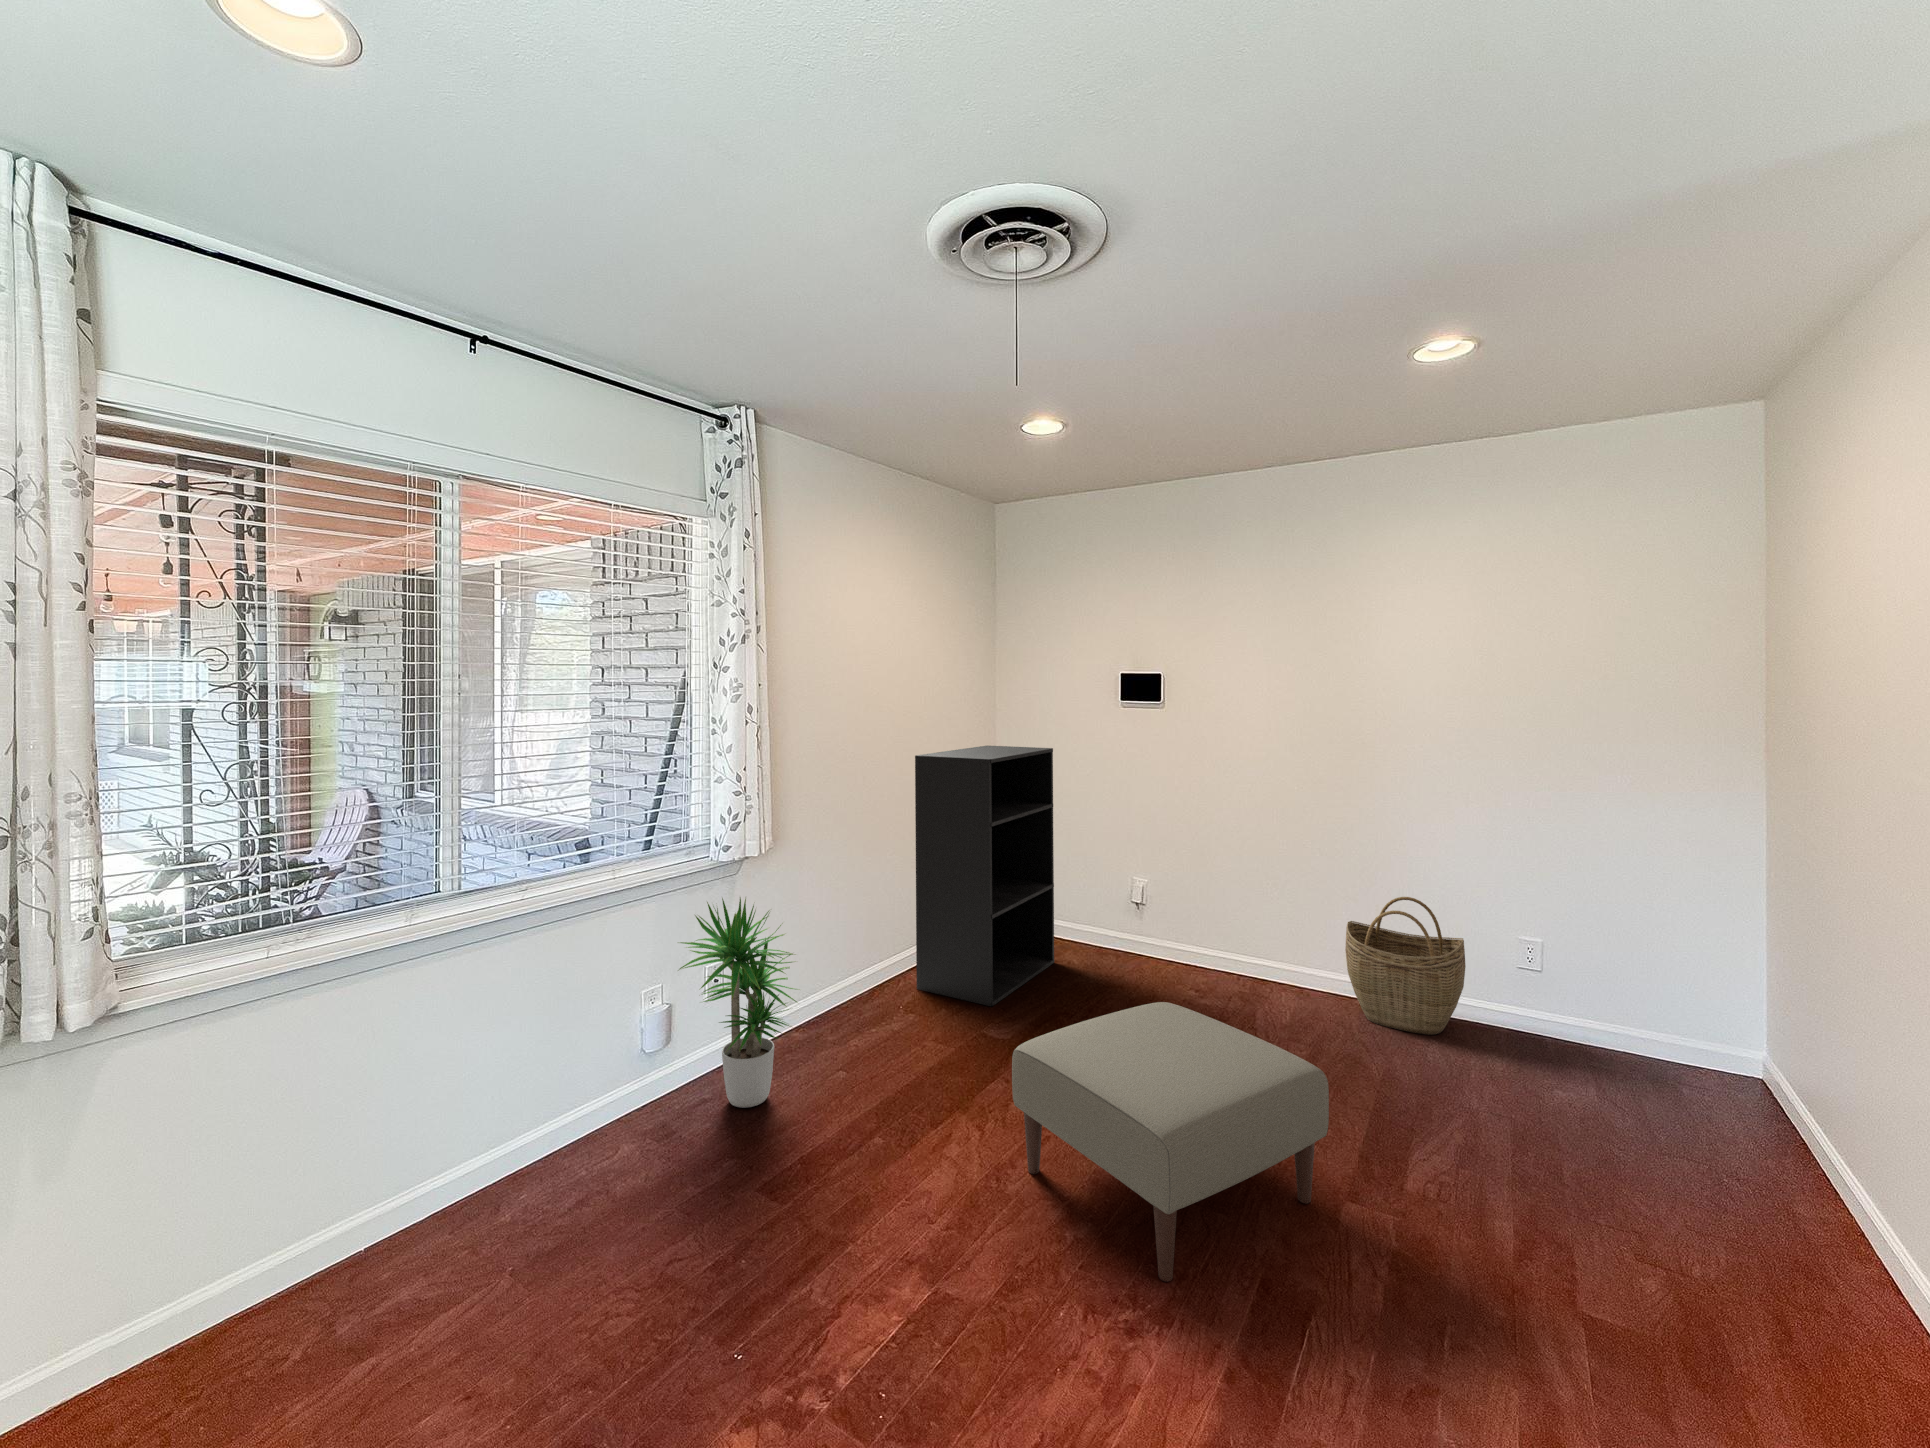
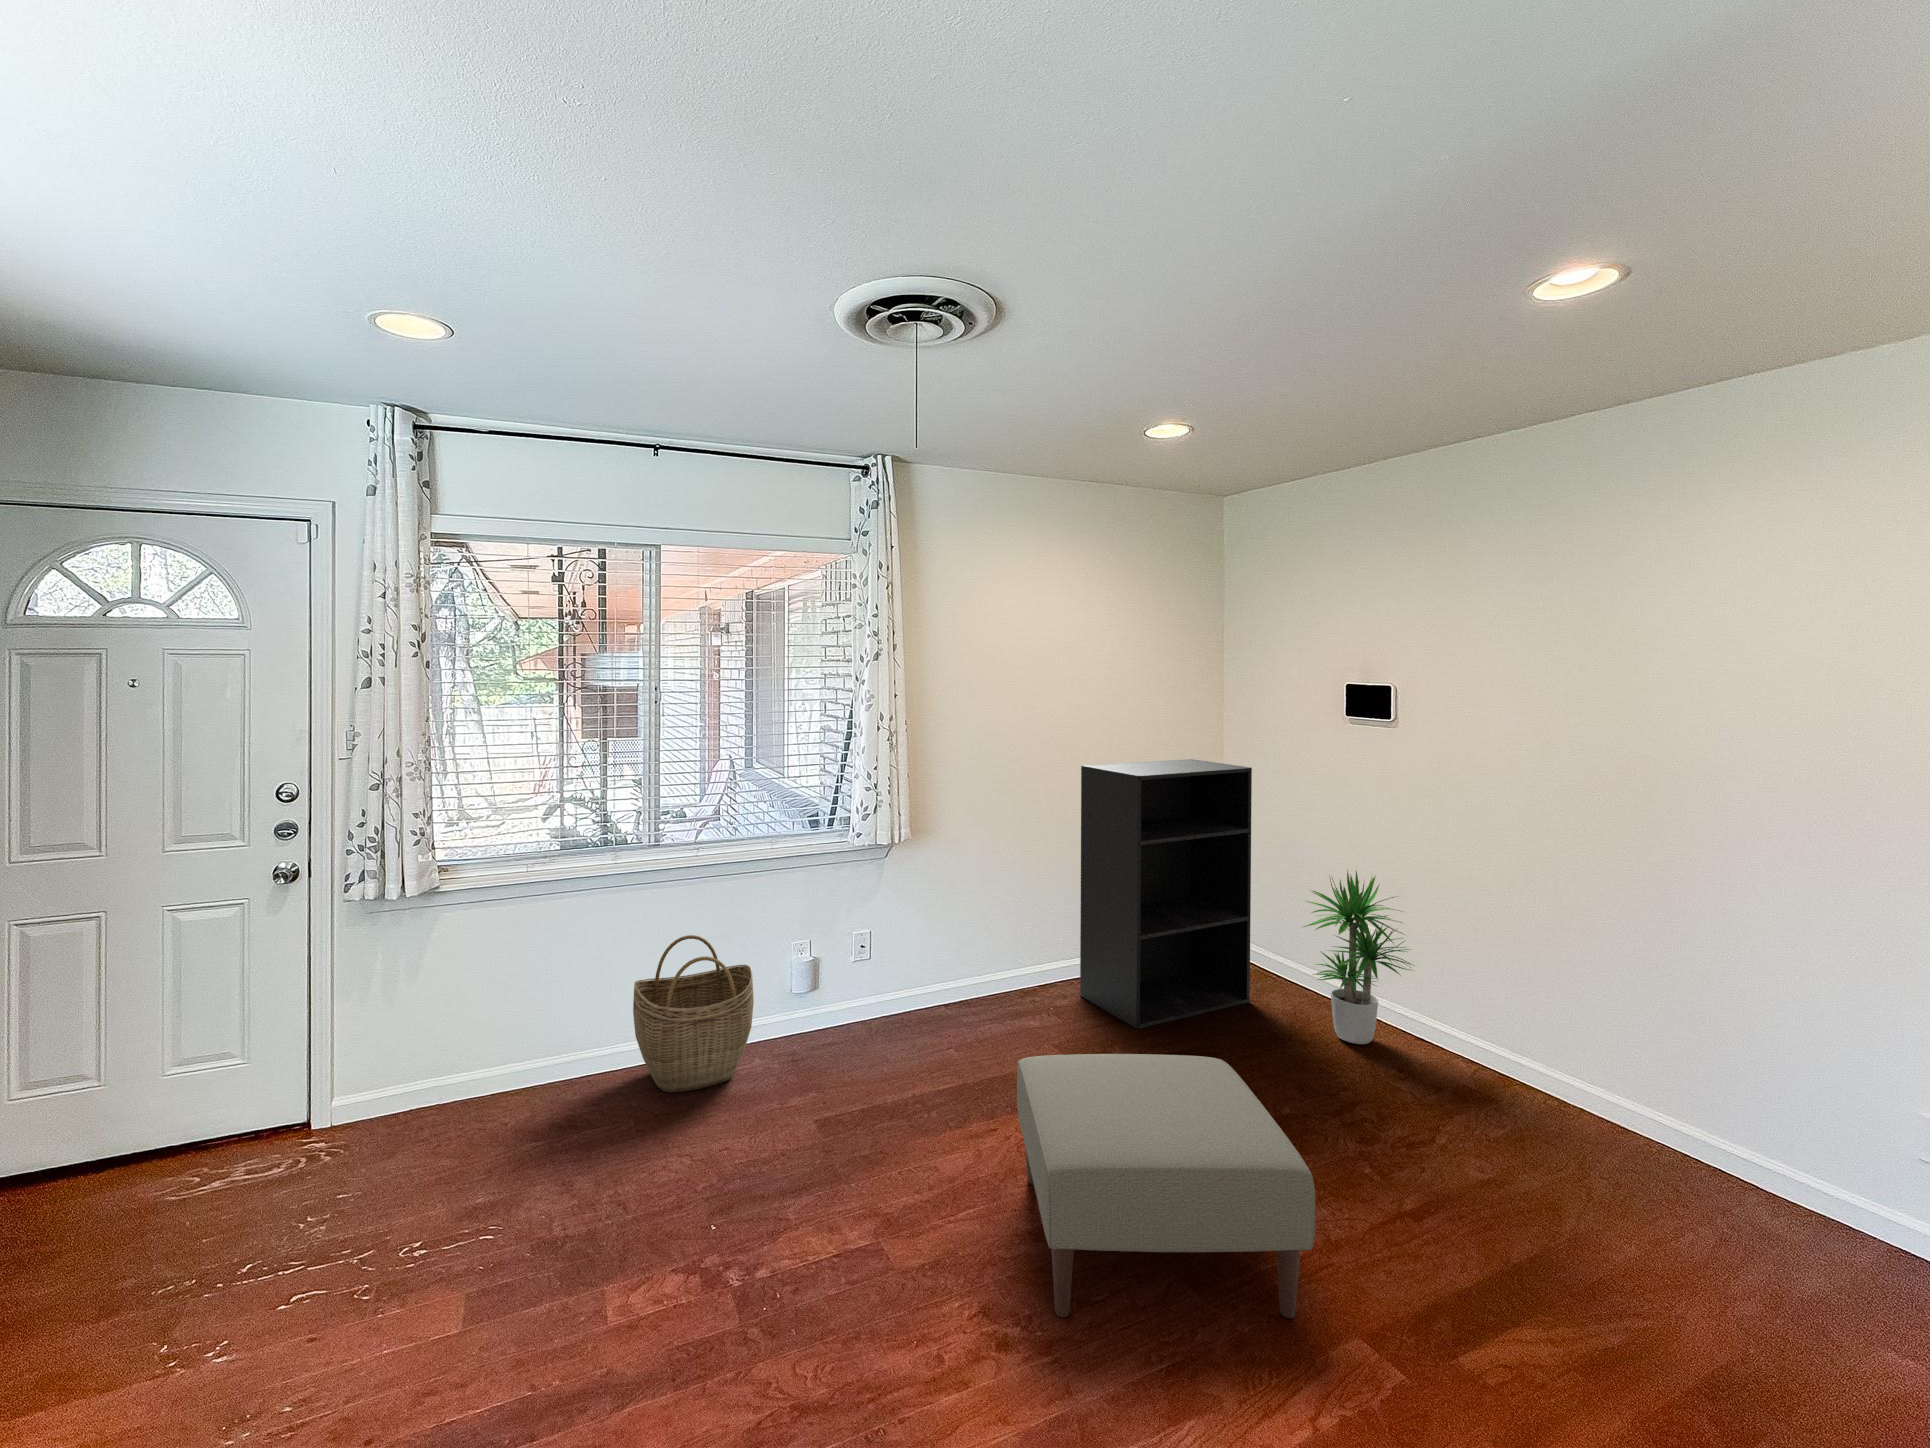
potted plant: present [679,897,797,1108] -> present [1304,871,1413,1044]
woven basket: present [1345,897,1466,1035] -> present [633,935,754,1092]

